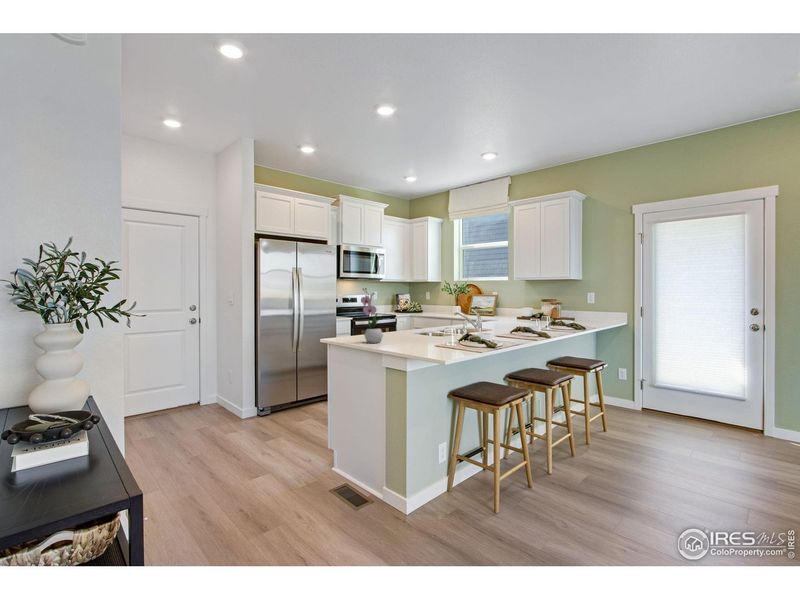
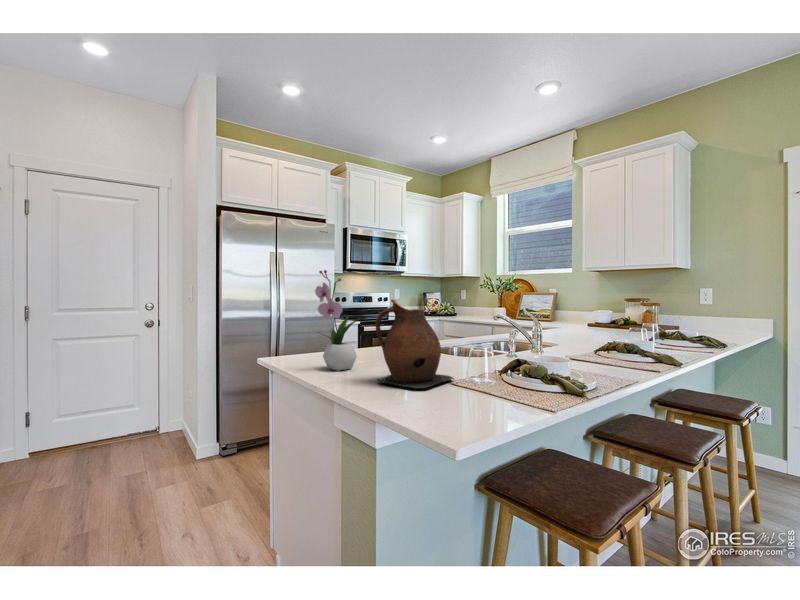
ceramic pitcher: none [398,305,438,349] -> present [376,300,454,390]

